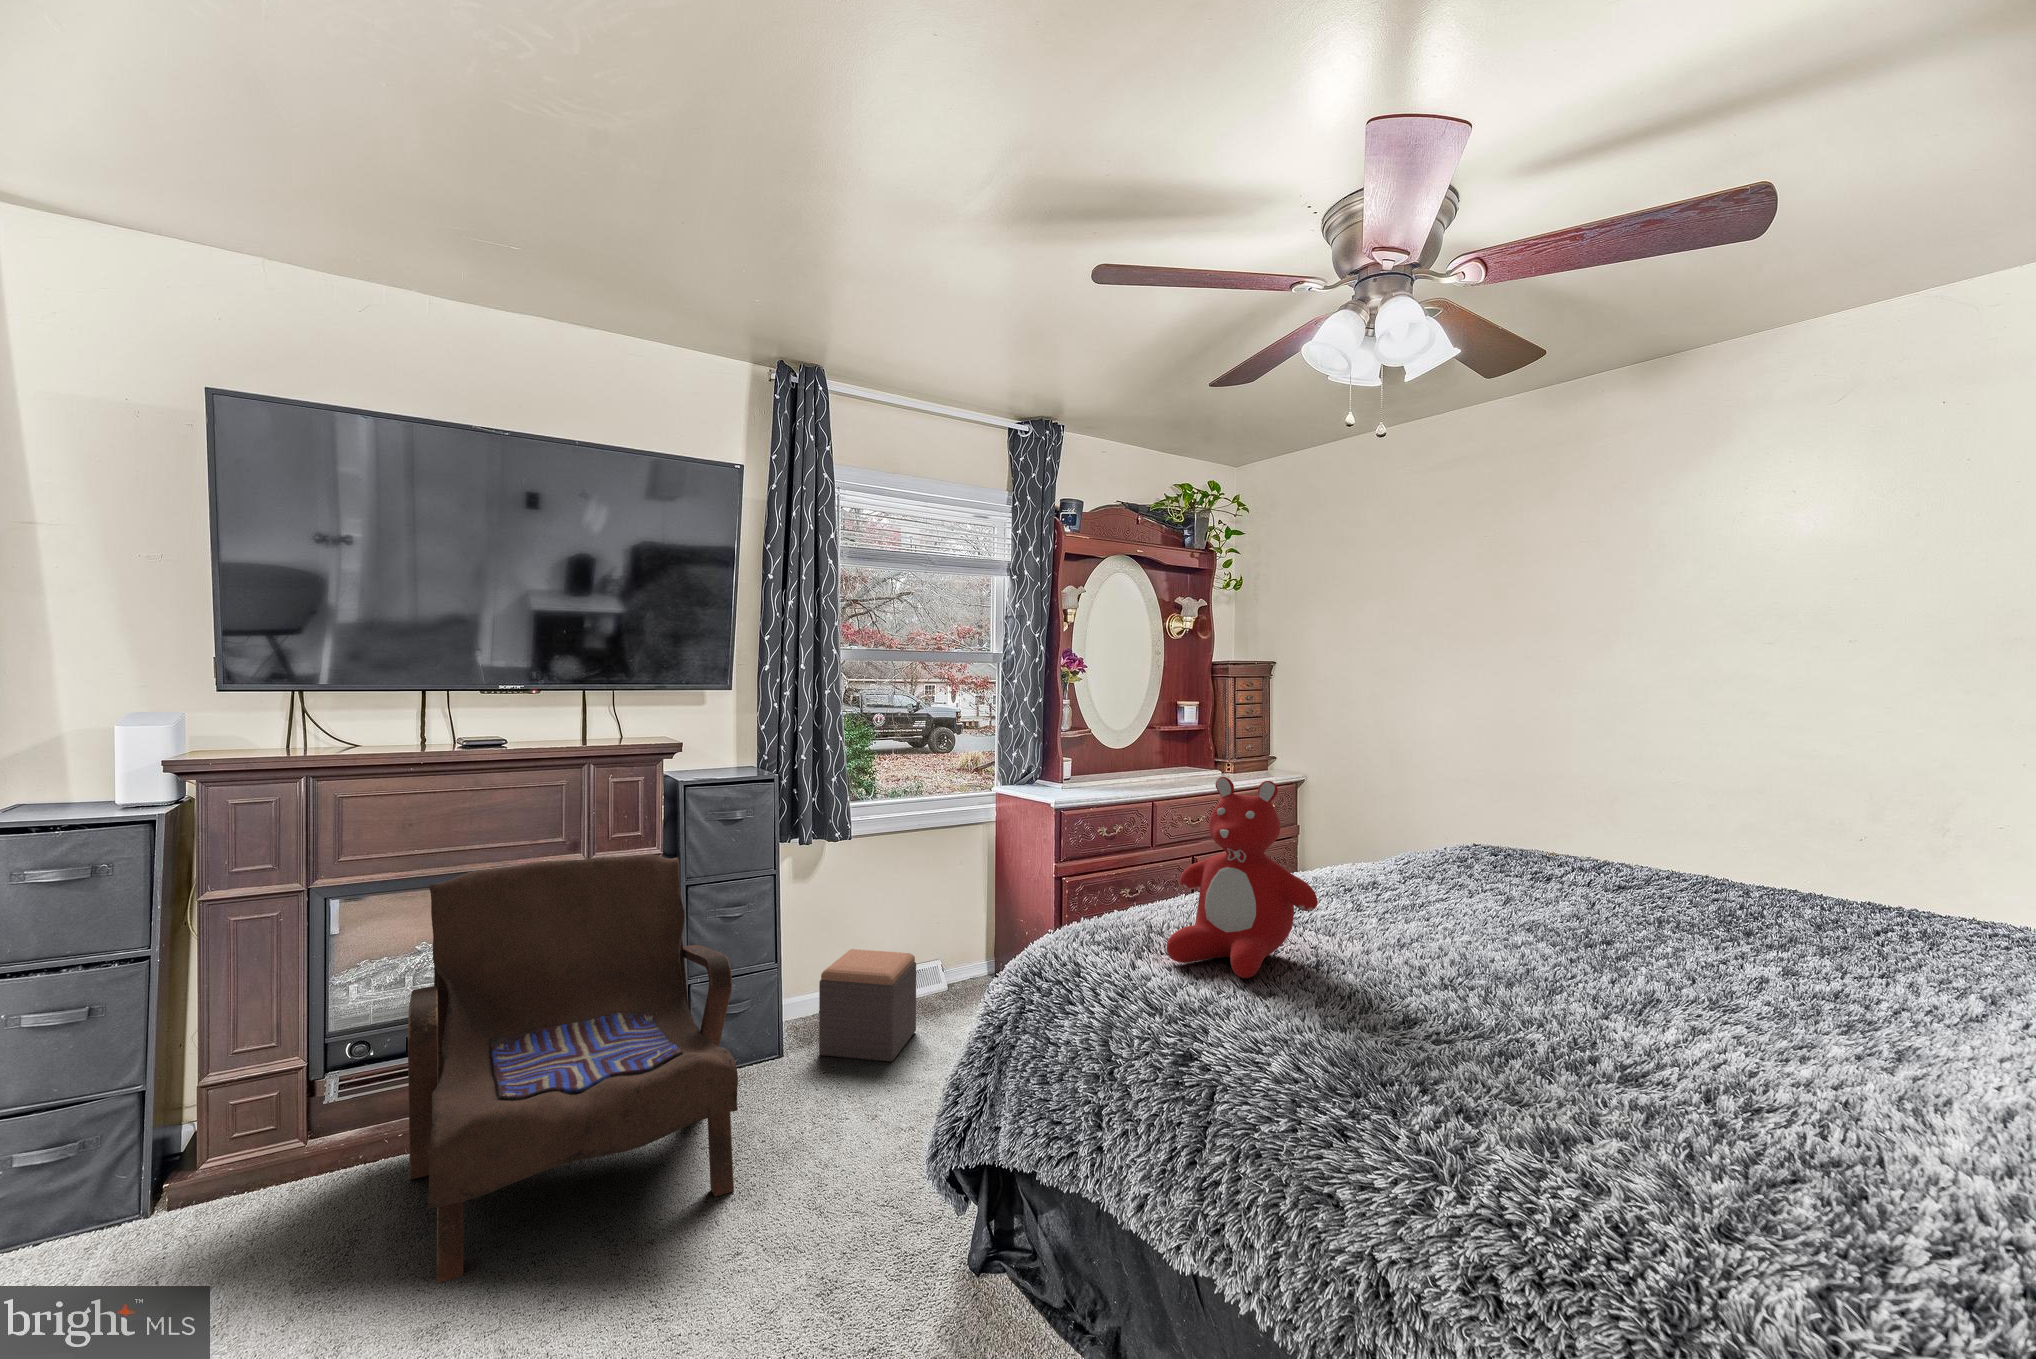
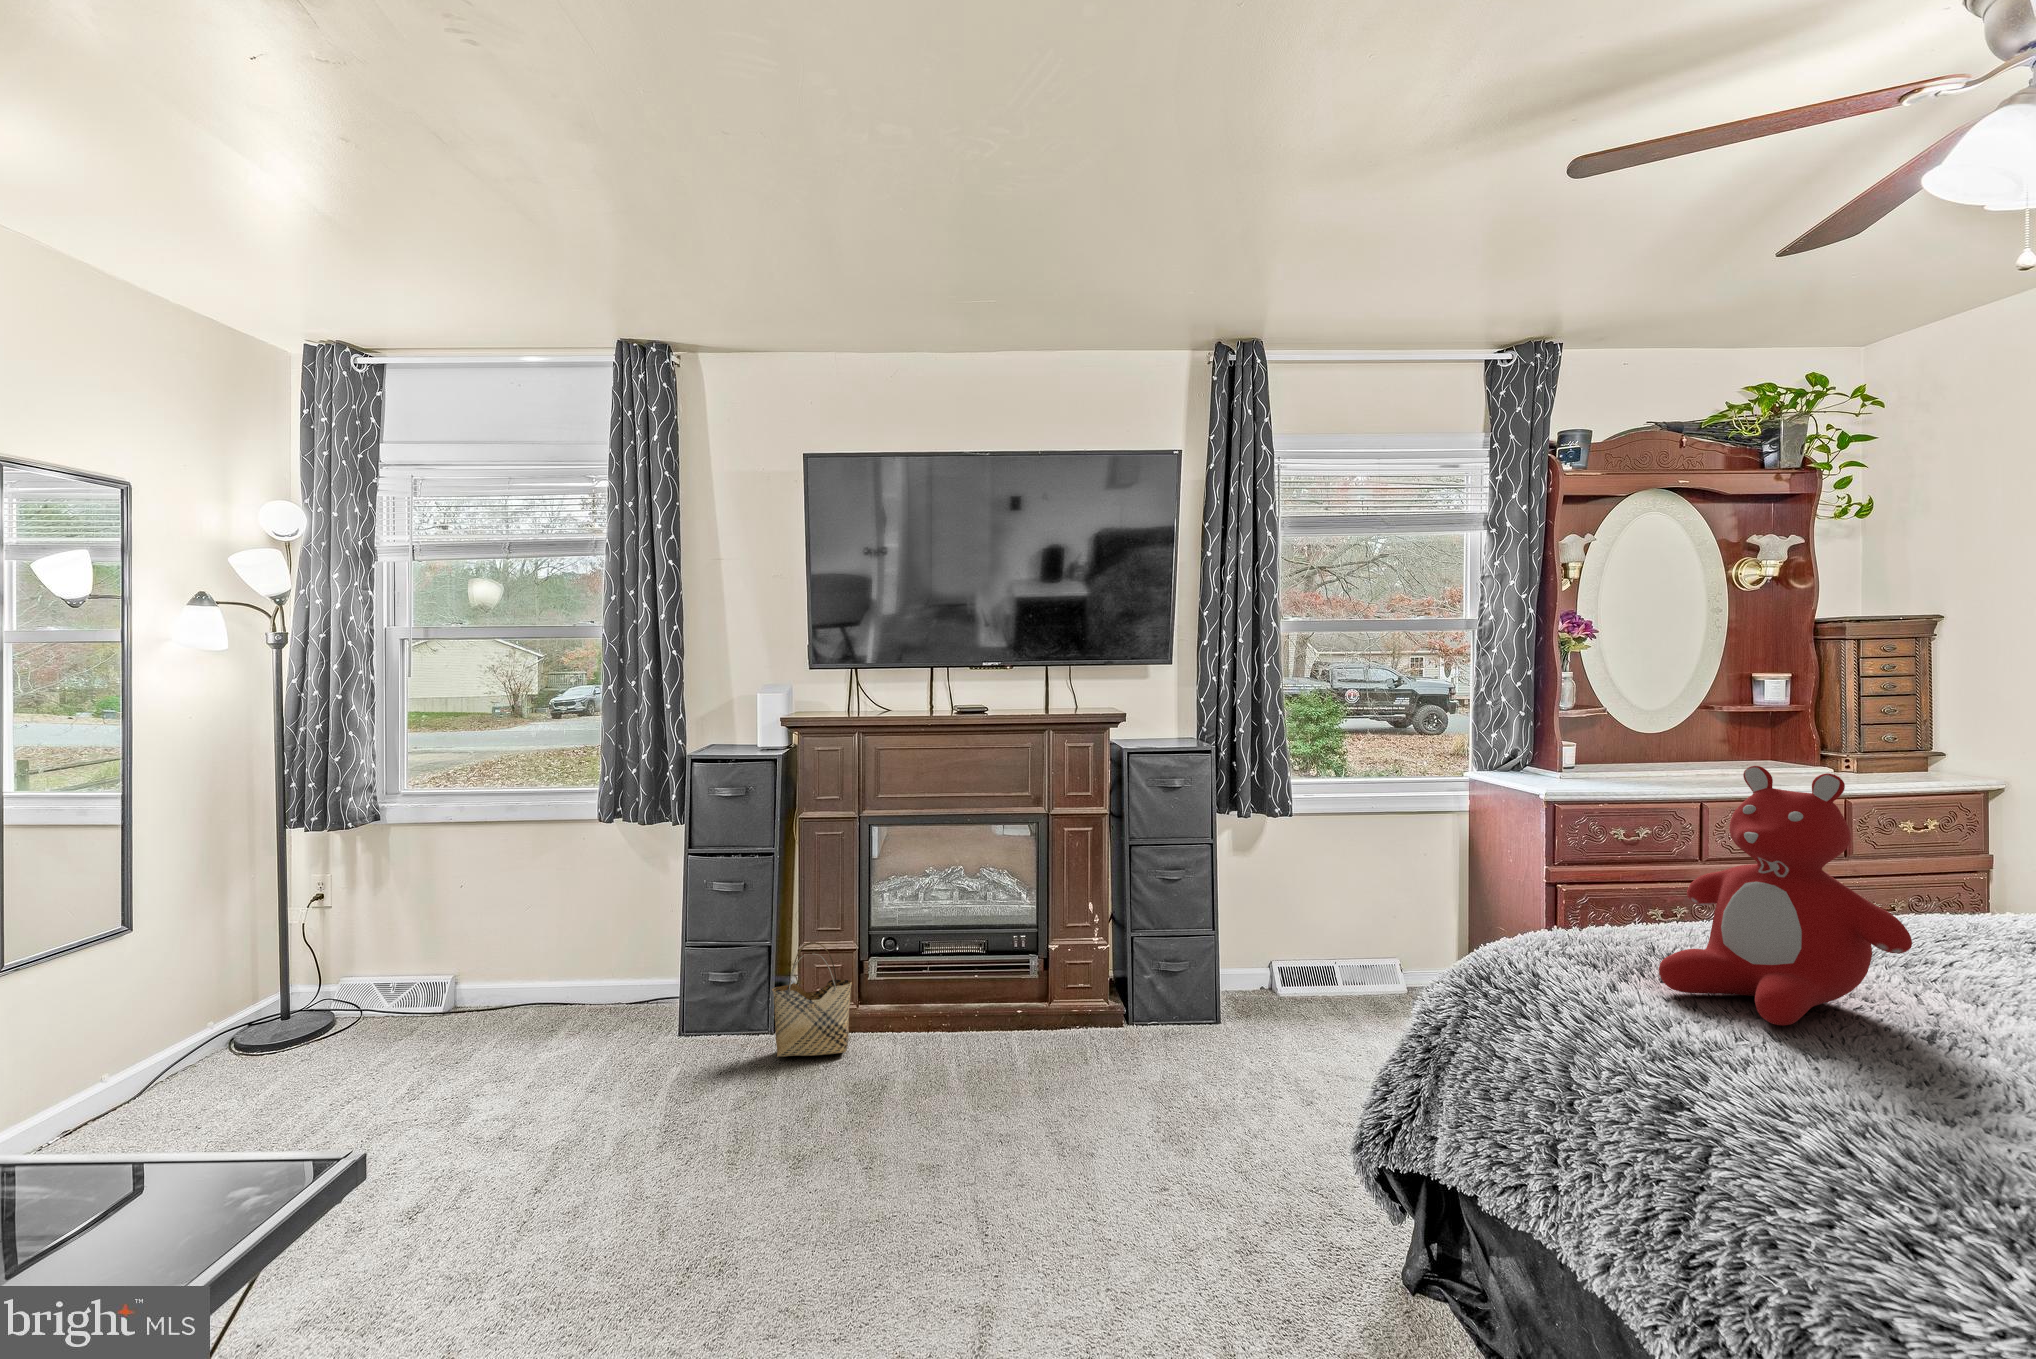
armchair: present [408,854,738,1283] -> none [909,810,1169,1146]
footstool: present [819,949,916,1062] -> none [1258,930,1365,1053]
woven basket: none [180,1059,315,1227] -> present [772,942,852,1057]

